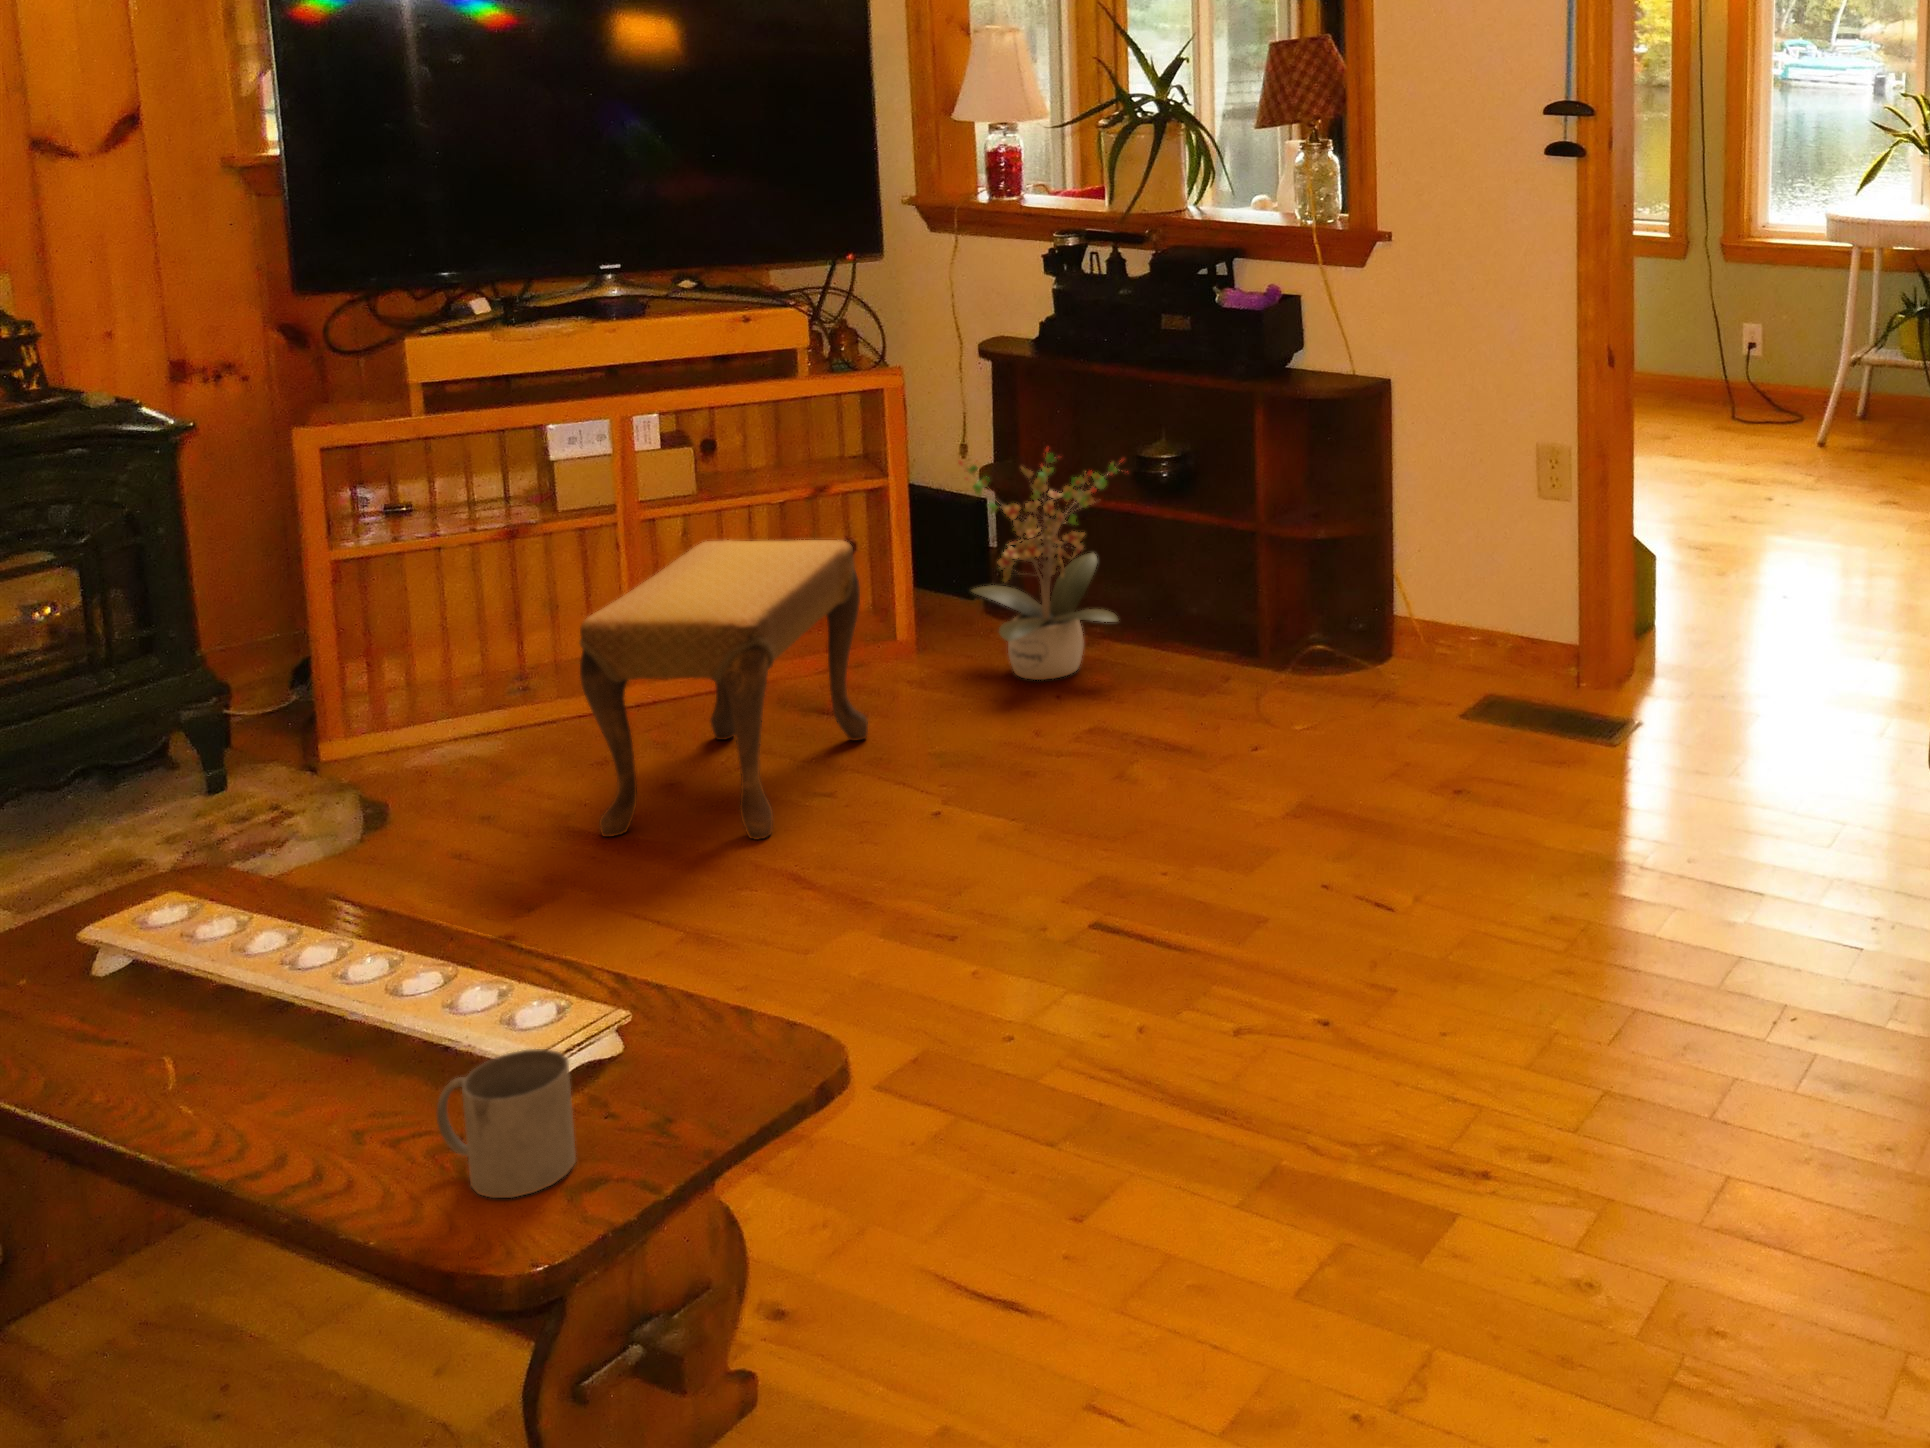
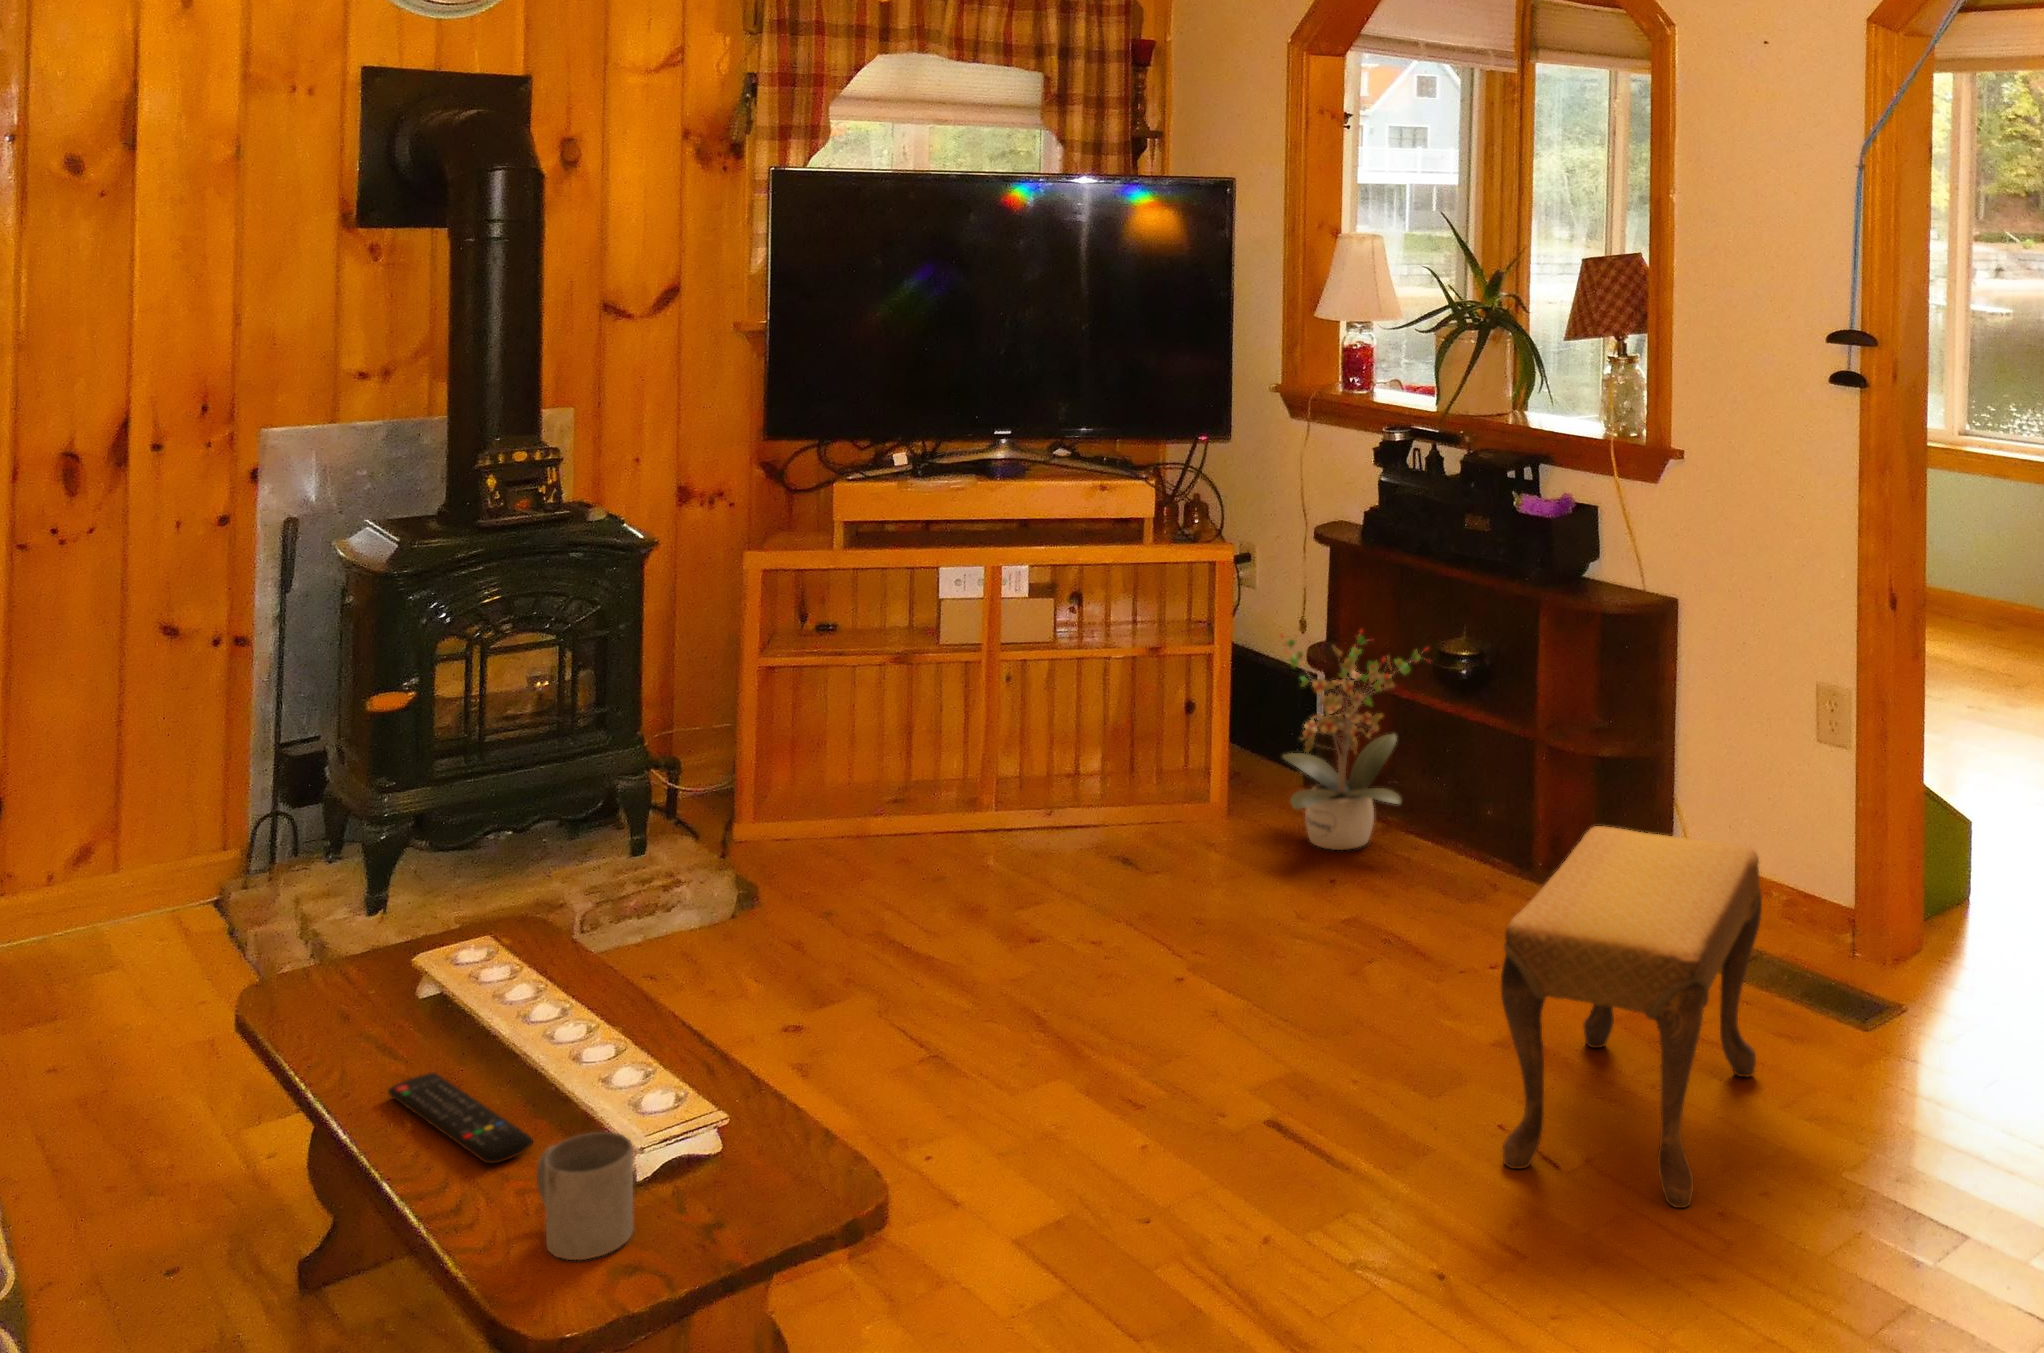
footstool: present [580,540,868,840] -> present [1501,826,1762,1208]
remote control: none [143,1045,386,1124] -> present [388,1072,533,1163]

